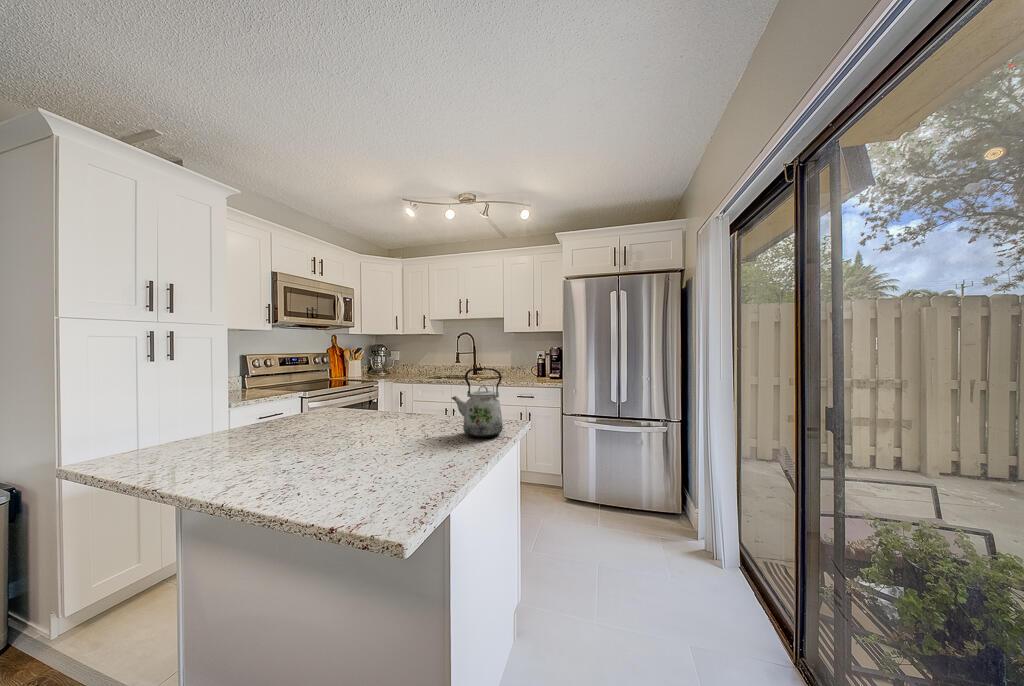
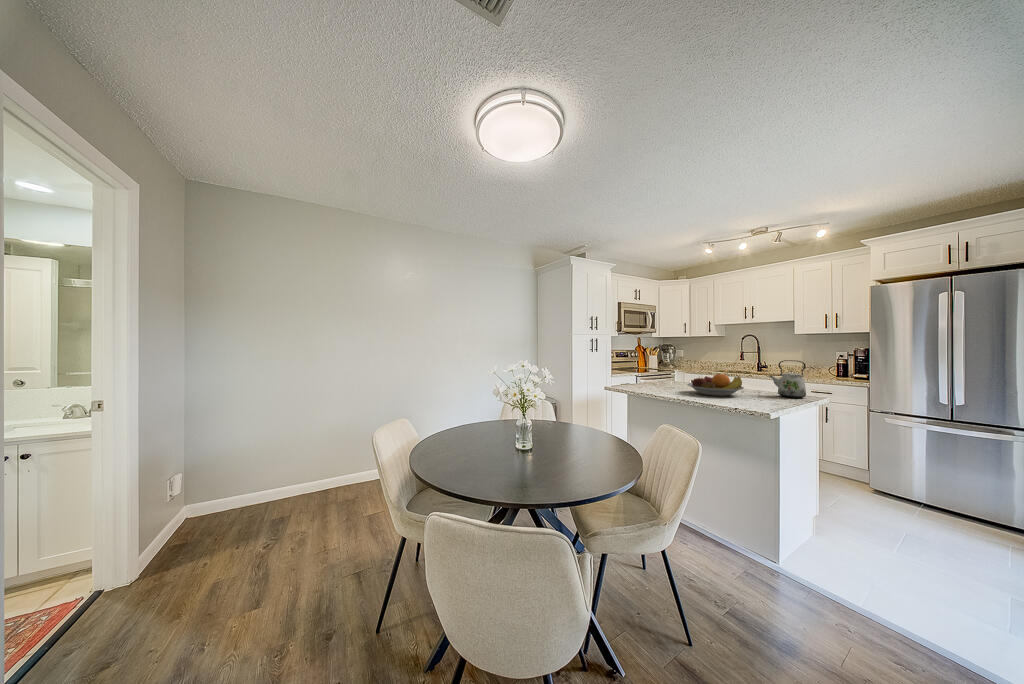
fruit bowl: none [278,406,403,461] -> present [687,374,744,396]

